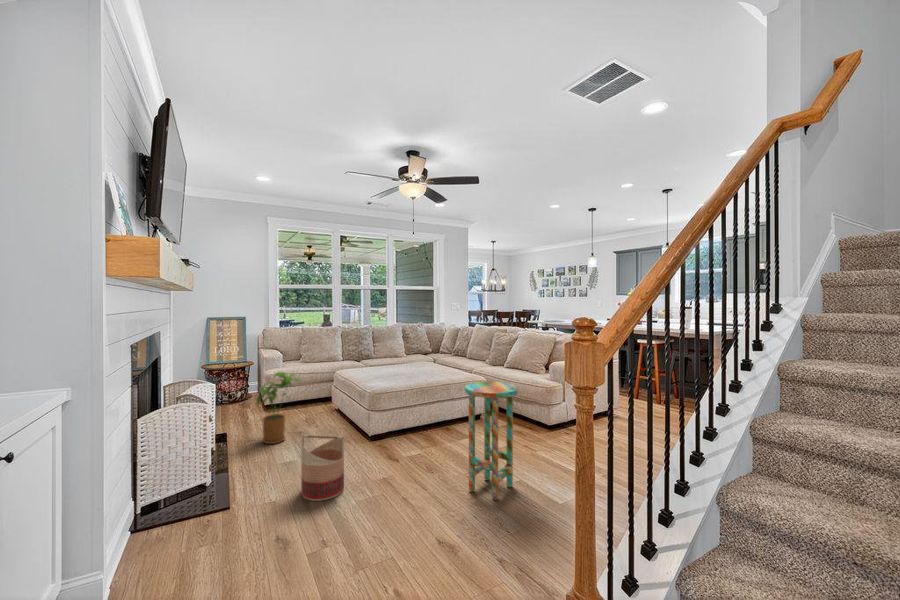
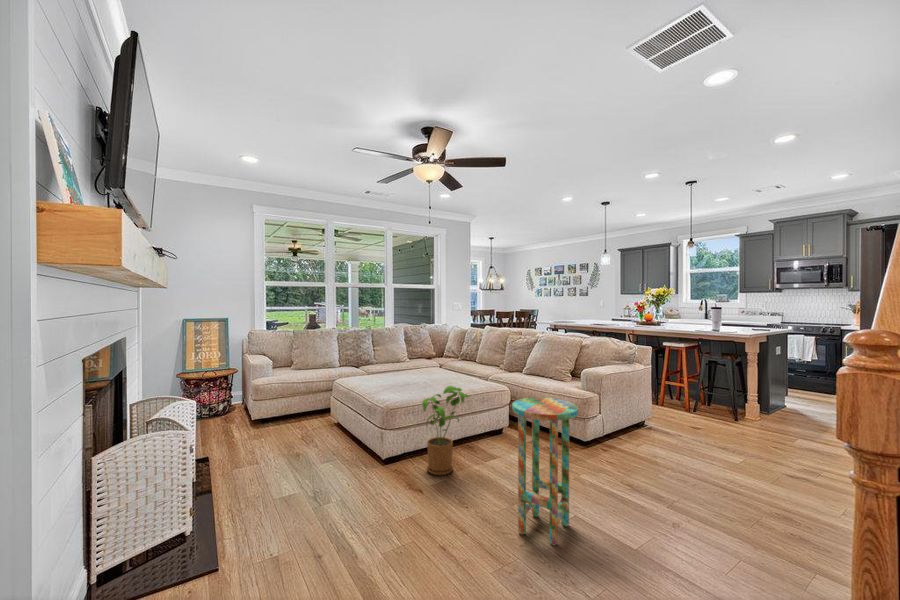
house plant: present [257,372,299,444] -> present [422,386,470,475]
basket: present [301,435,344,501] -> none [311,468,364,553]

